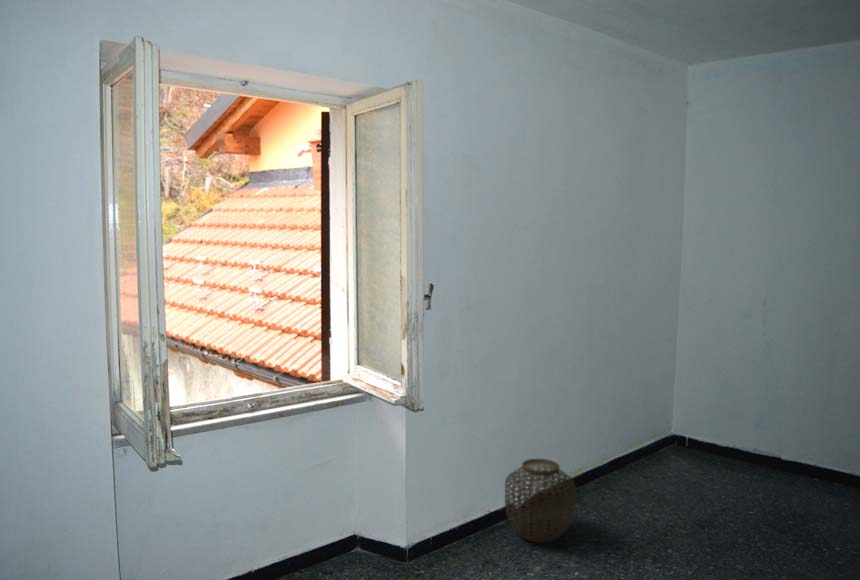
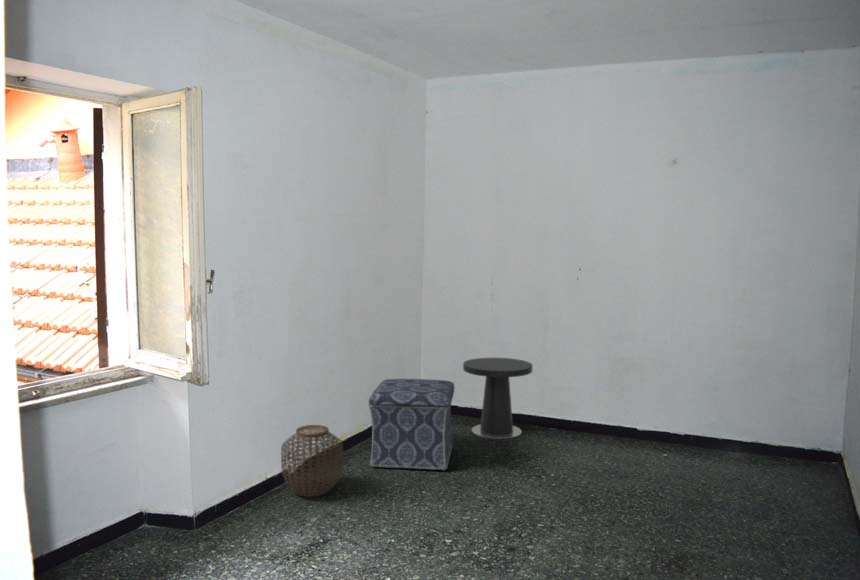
side table: none [729,392,826,497] -> present [463,358,533,439]
ottoman: none [608,410,717,532] -> present [369,379,454,471]

